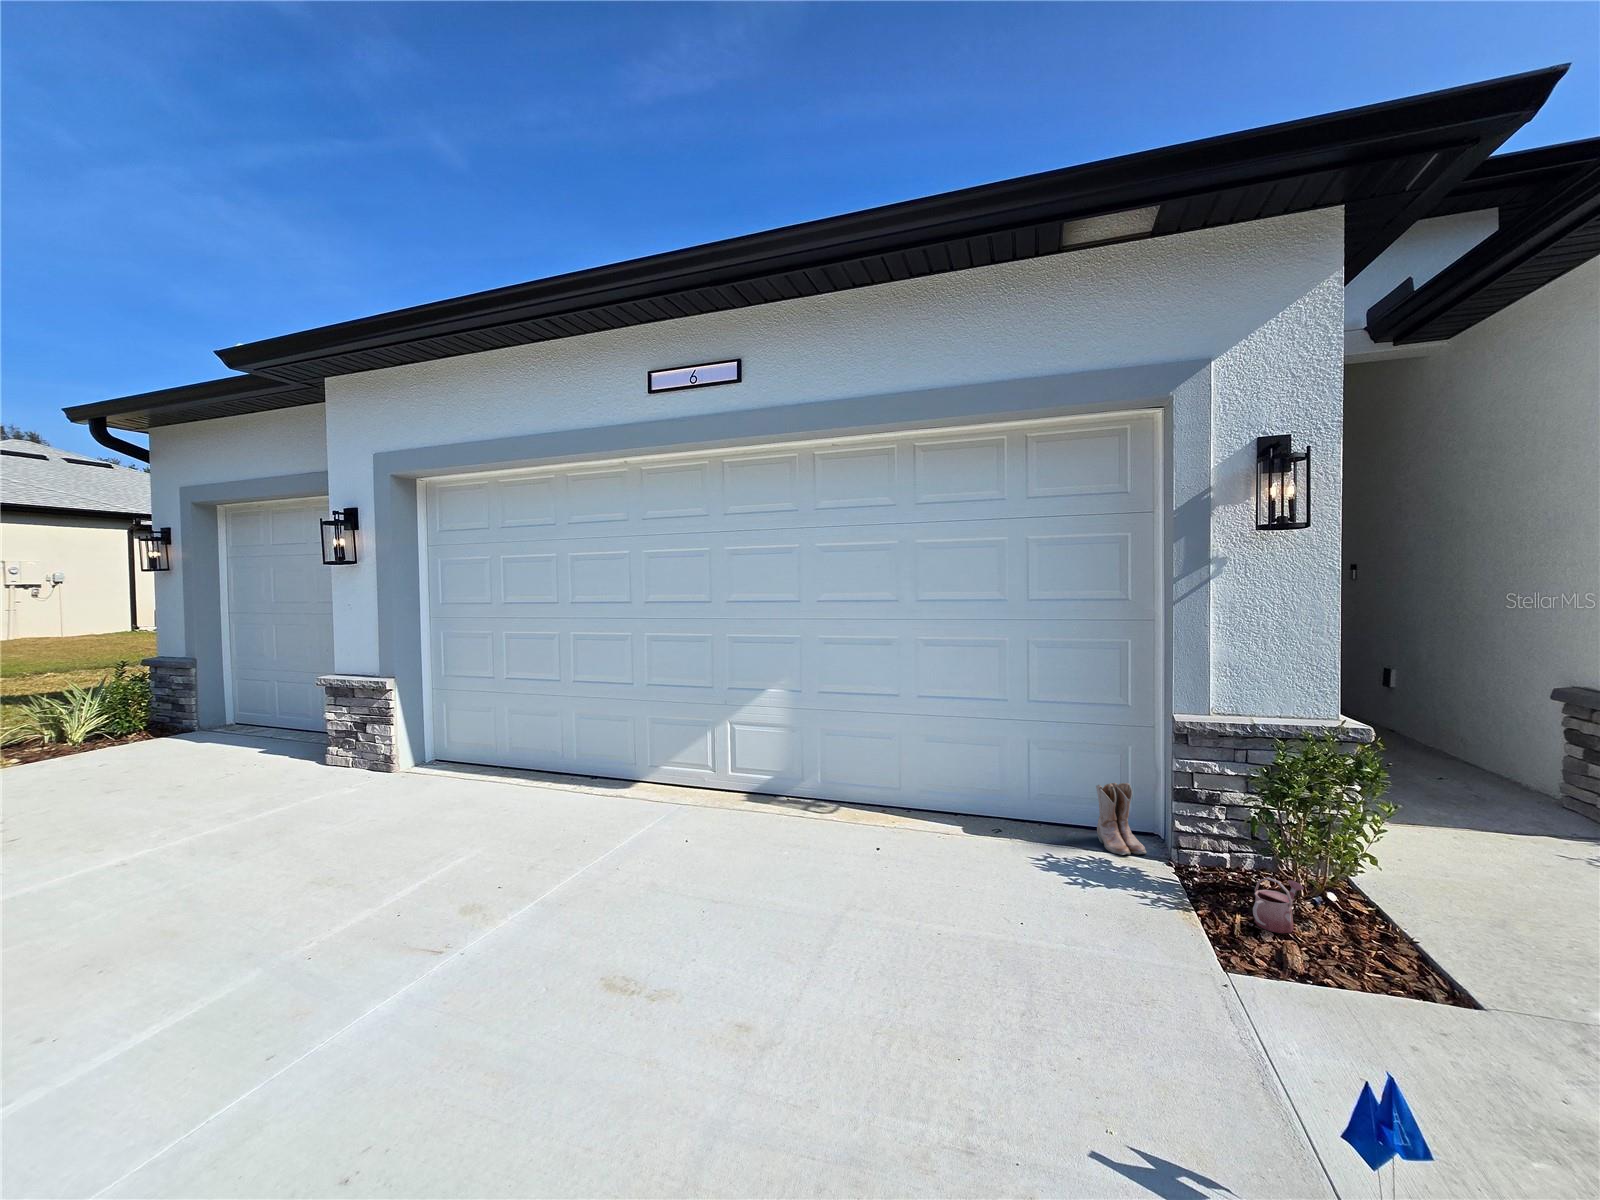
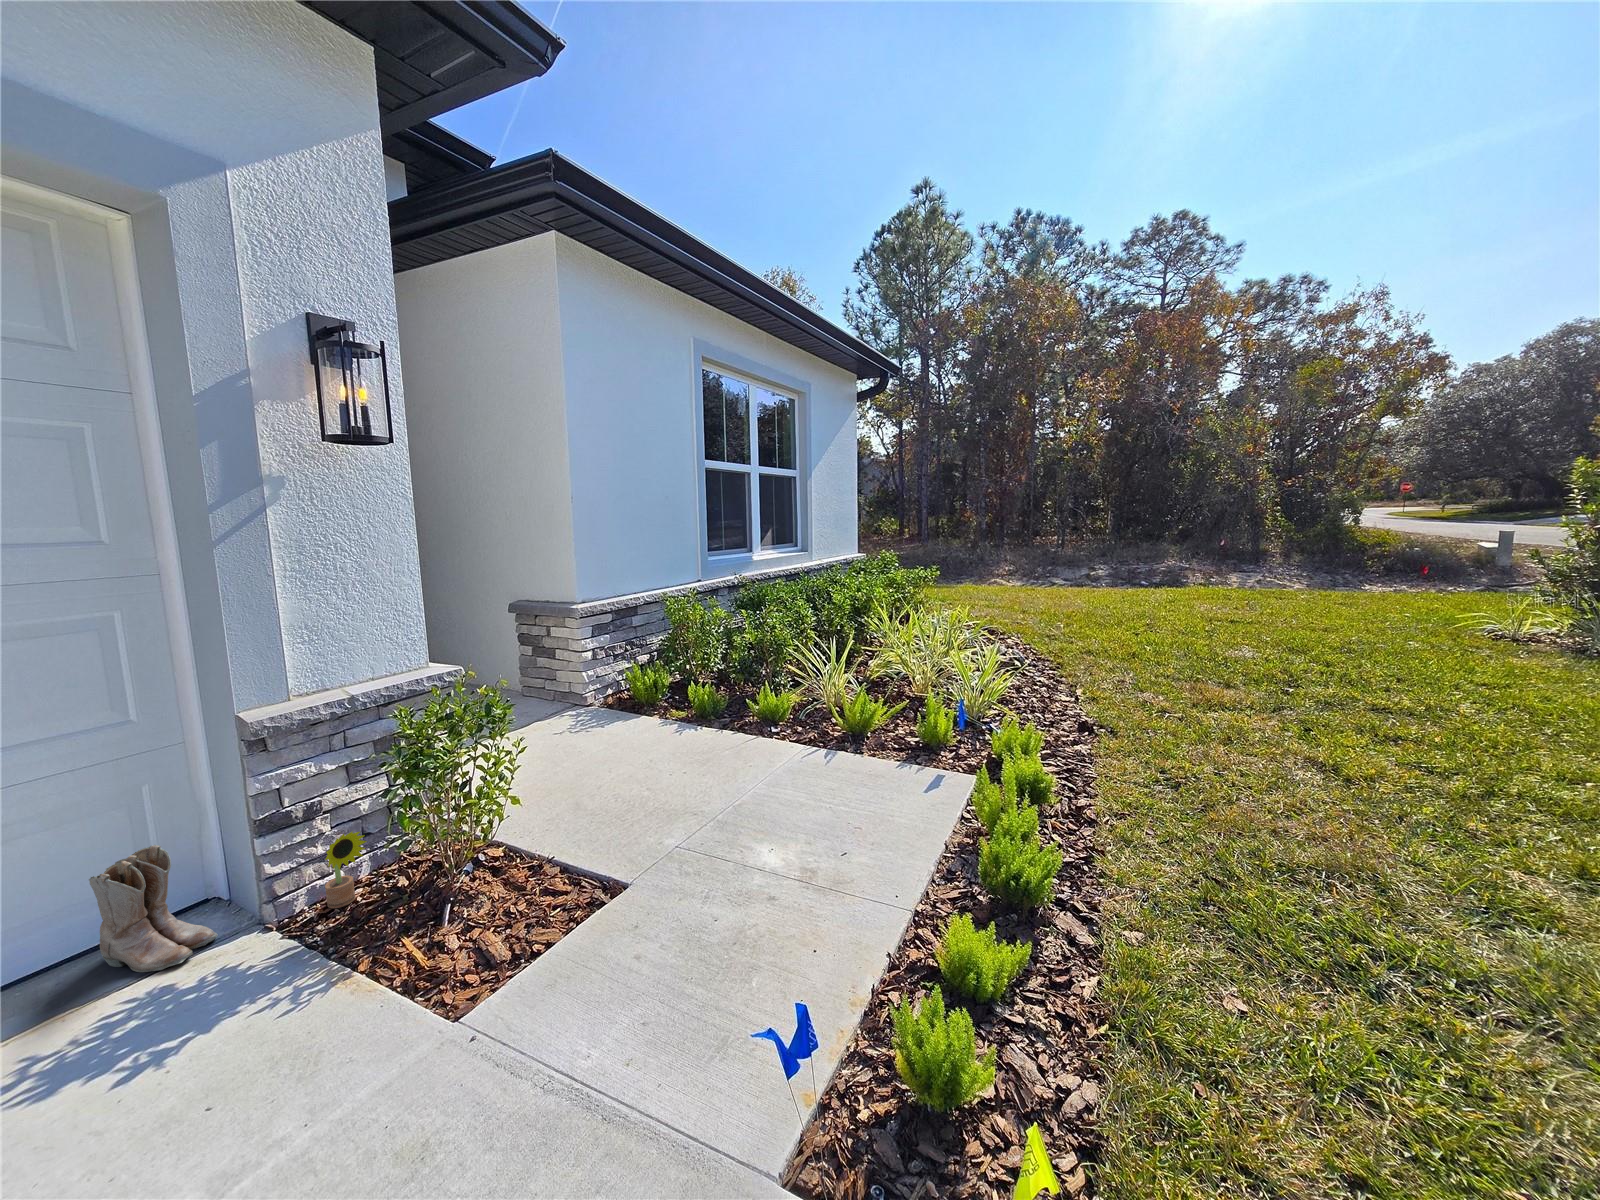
decorative plant: none [1206,821,1241,878] -> present [325,832,367,908]
watering can: present [1253,877,1304,933] -> none [423,862,471,937]

